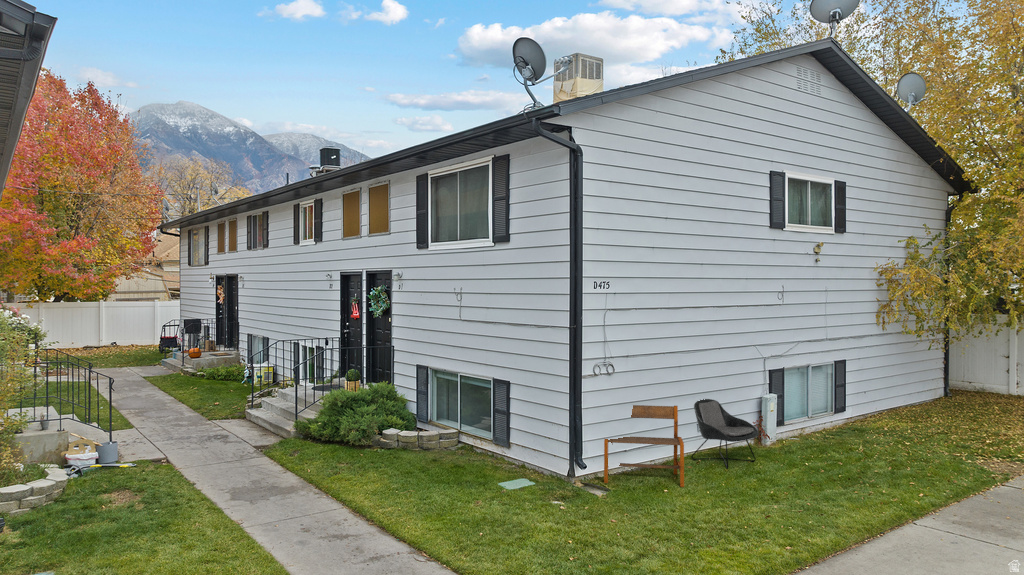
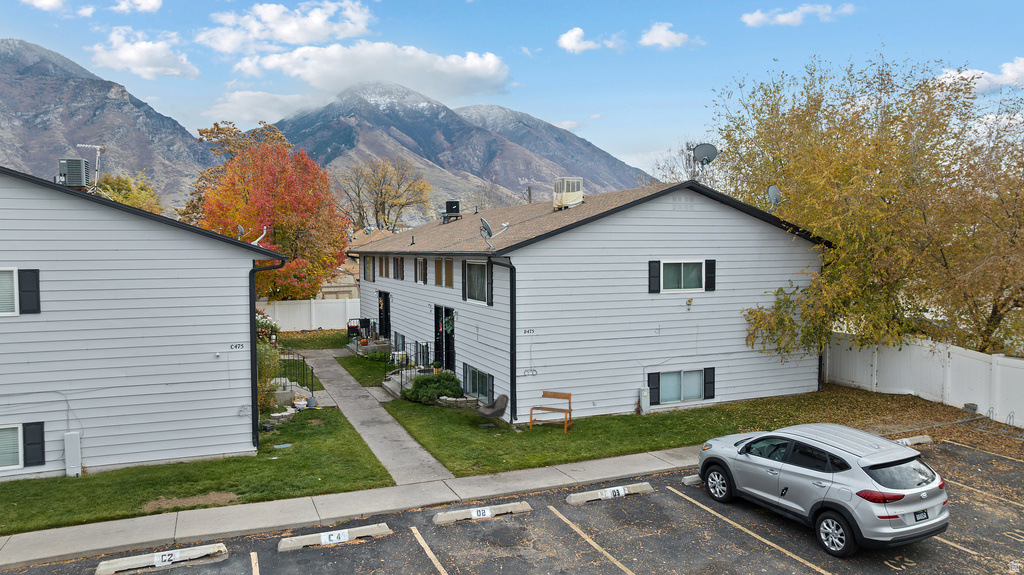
lounge chair: present [691,399,759,469] -> present [476,394,509,432]

